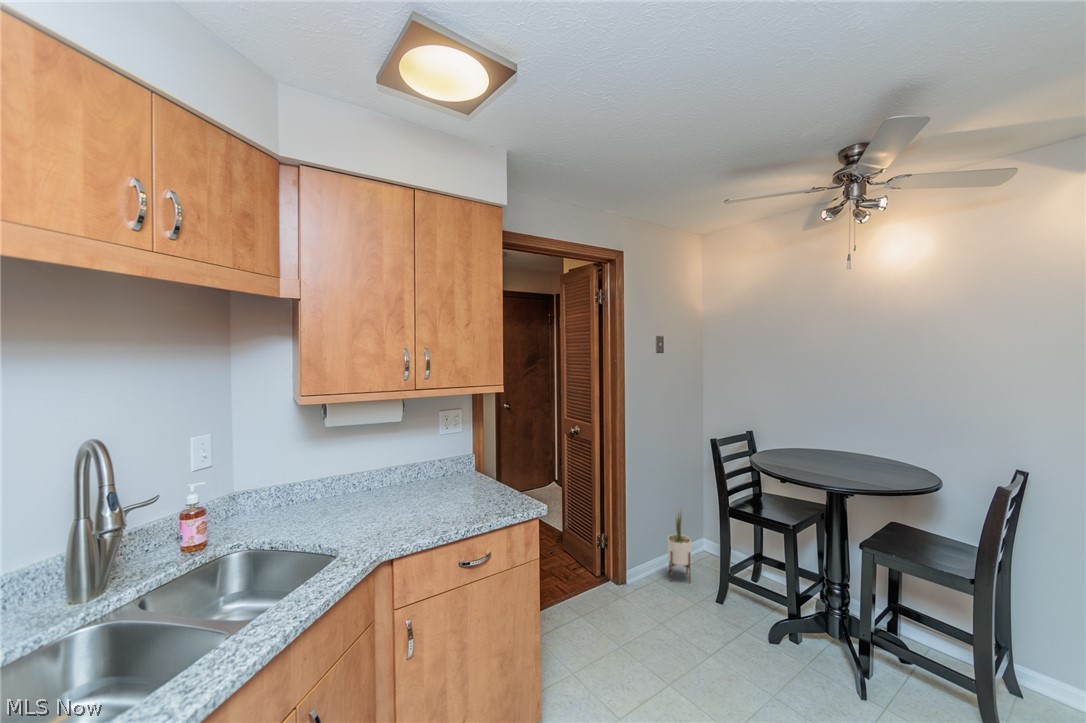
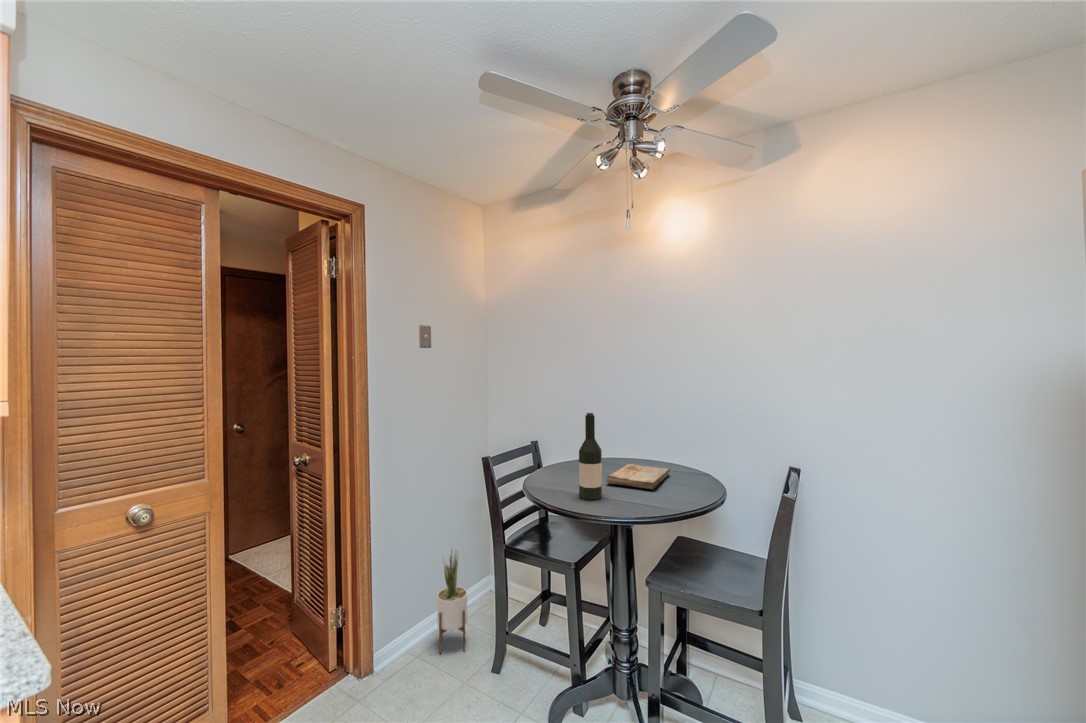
wine bottle: none [803,410,823,477] -> present [579,413,602,500]
book: none [823,453,884,474] -> present [606,464,670,489]

